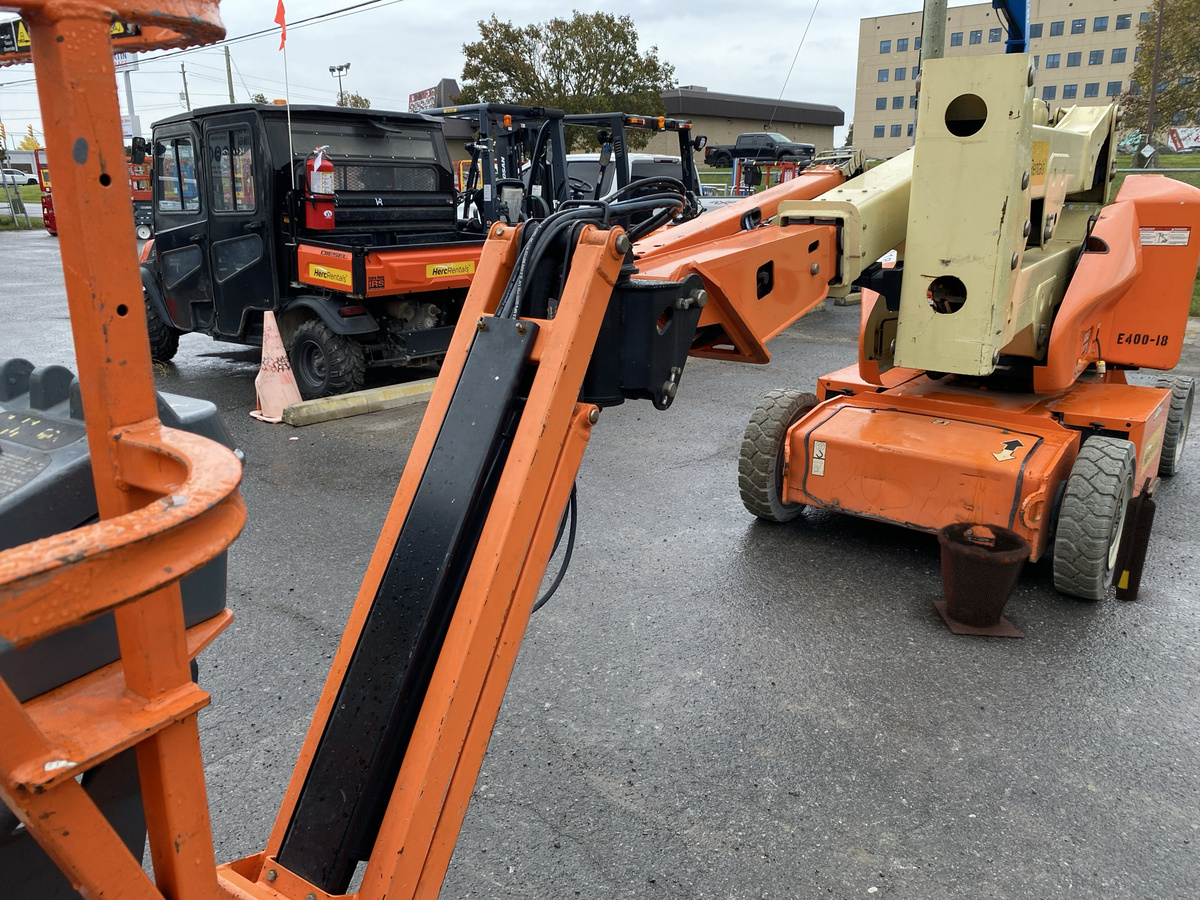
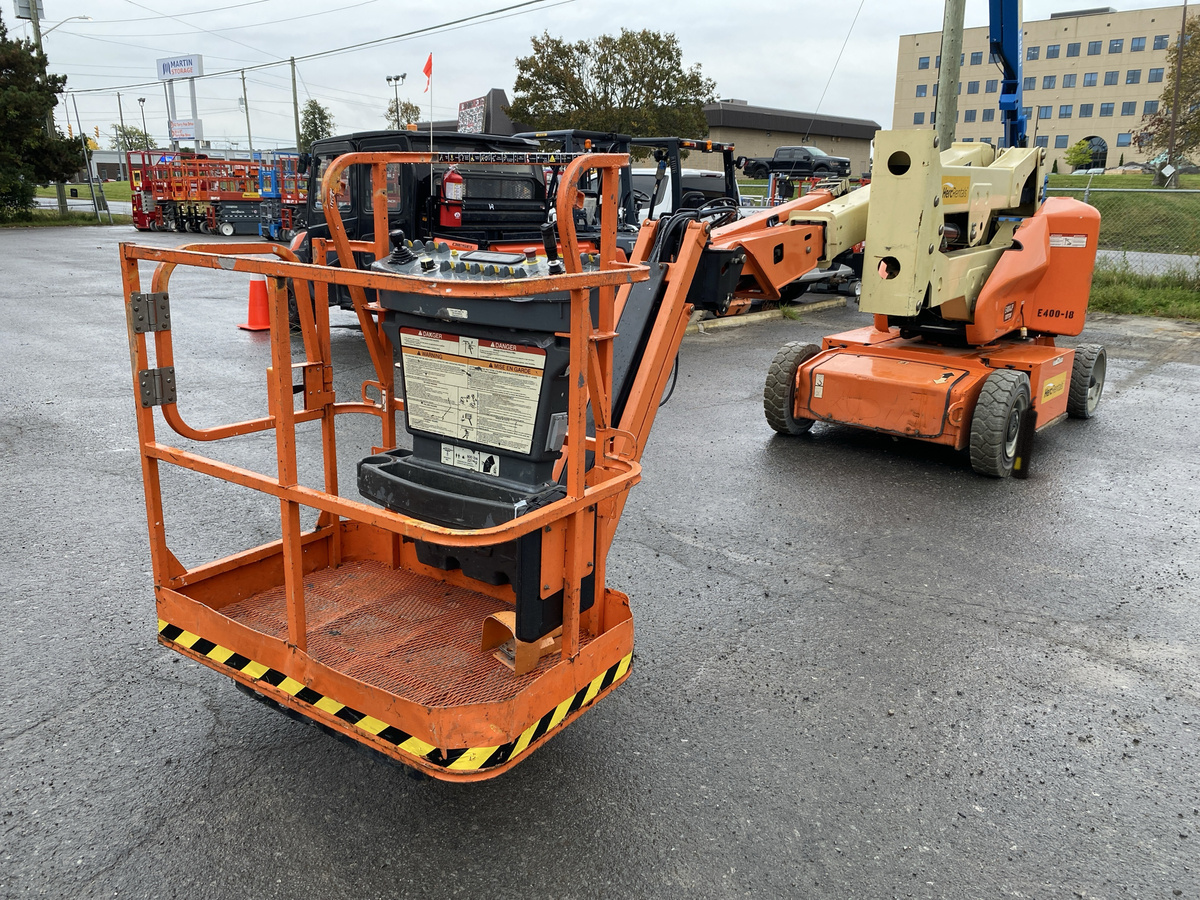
bucket: present [933,522,1032,637] -> none [890,422,951,491]

